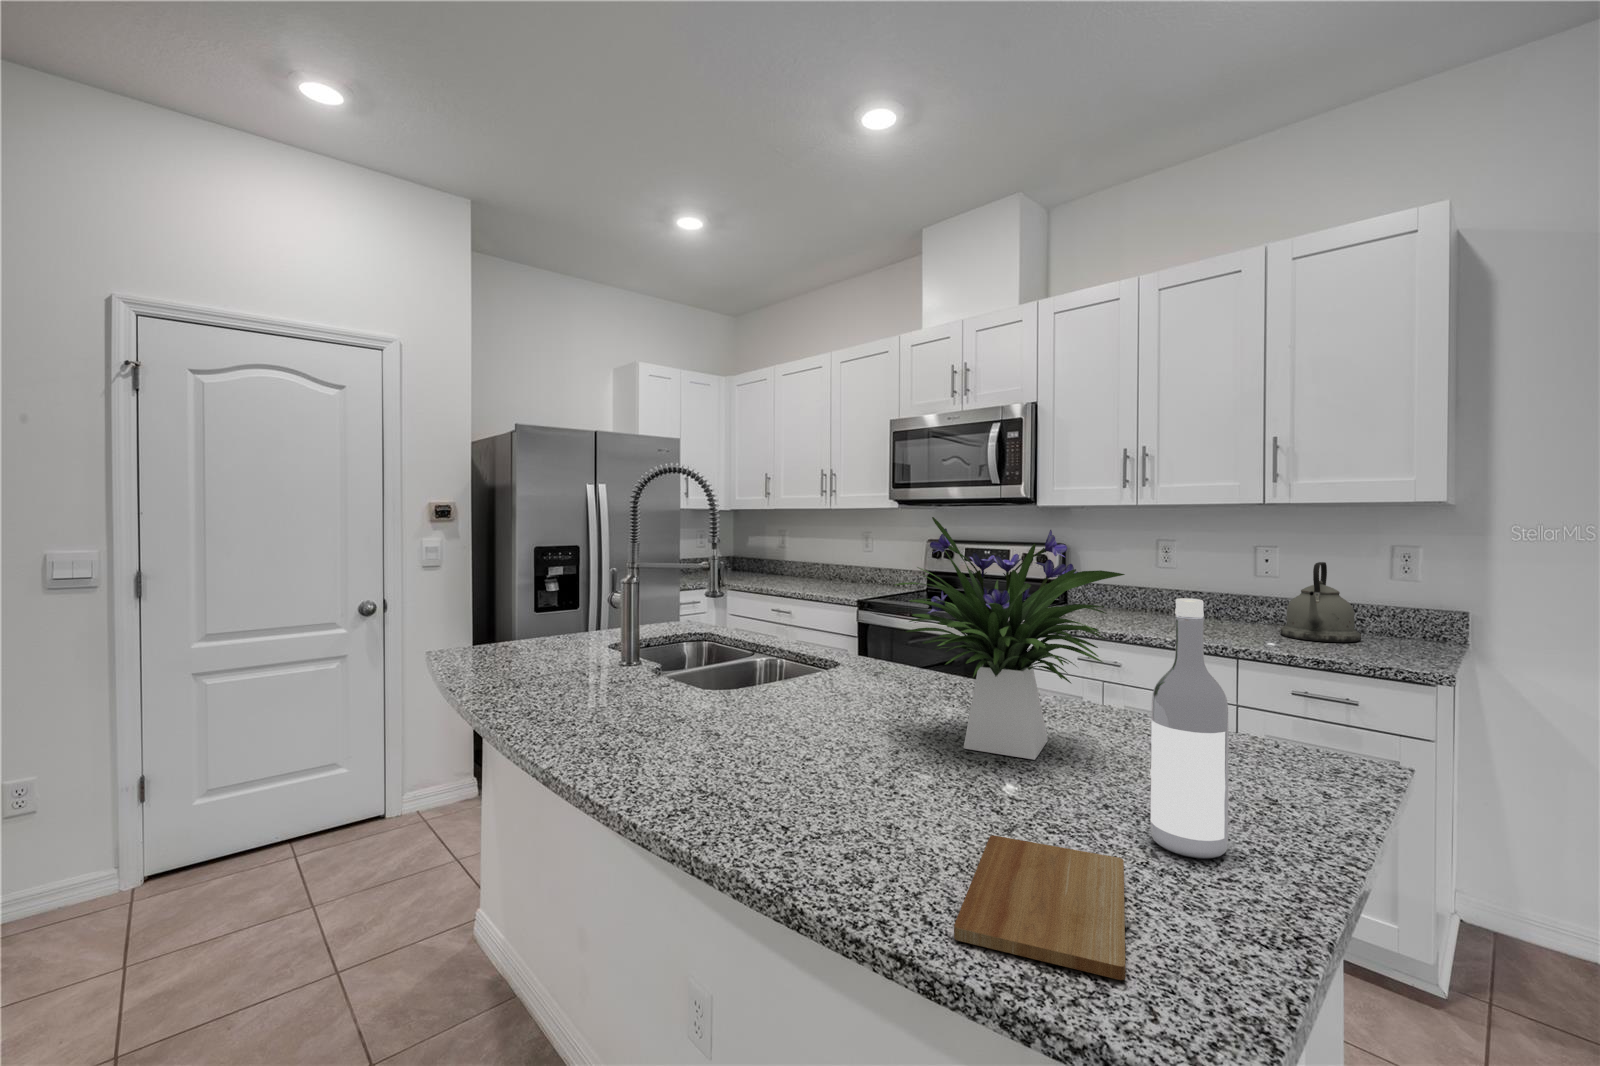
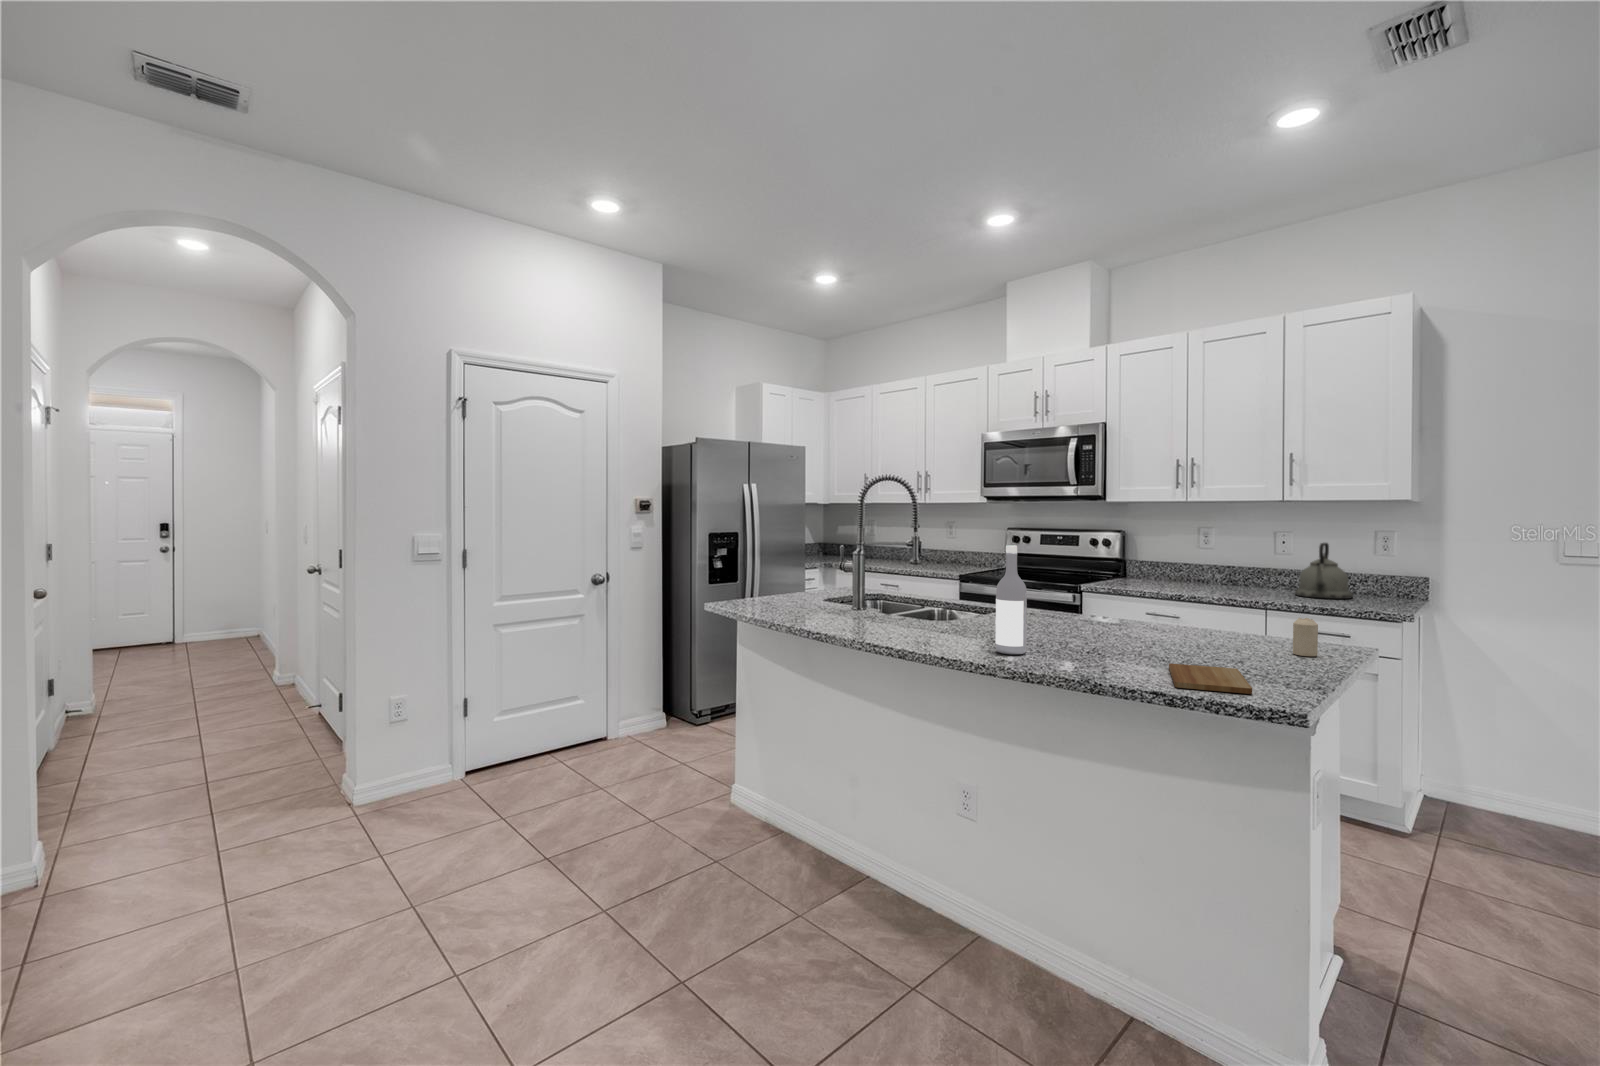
flower arrangement: present [895,517,1125,760] -> none [1081,510,1219,645]
wine bottle: present [1150,598,1228,858] -> present [995,545,1027,655]
candle: none [1255,721,1301,799] -> present [1293,618,1318,656]

